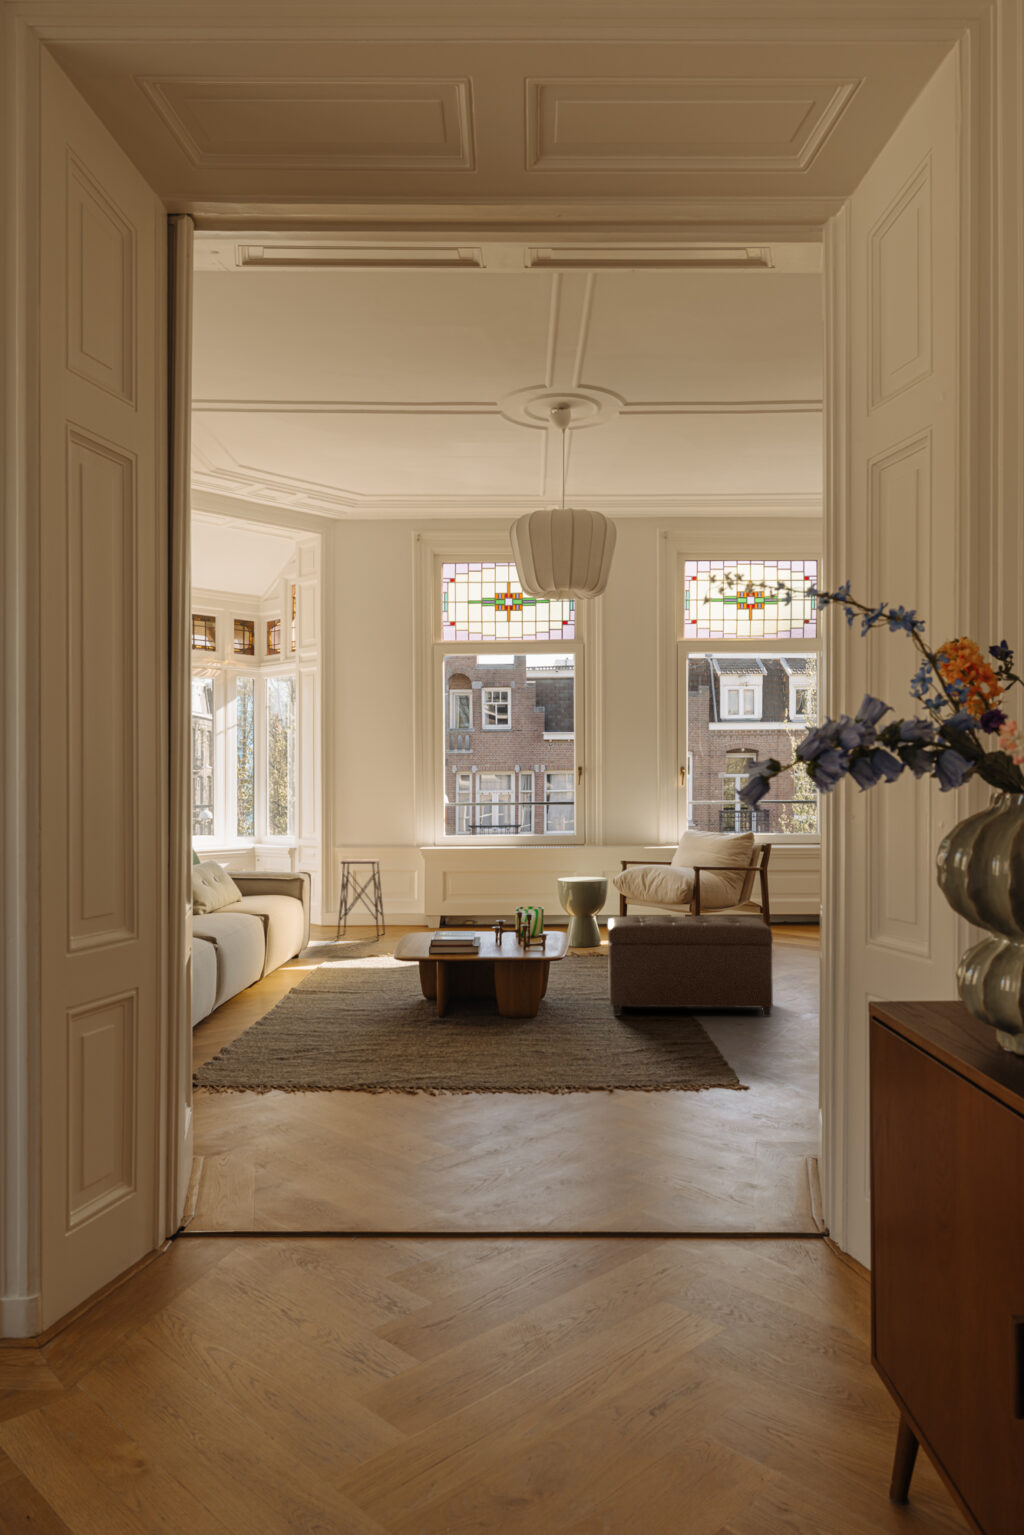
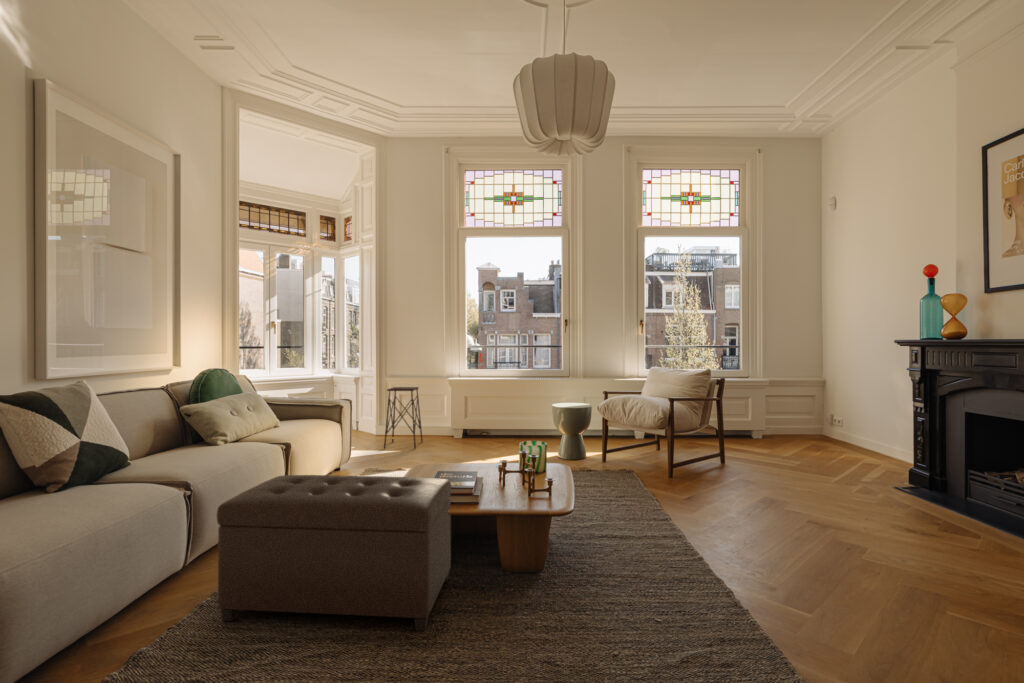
ottoman: present [607,916,773,1017] -> present [217,475,451,631]

